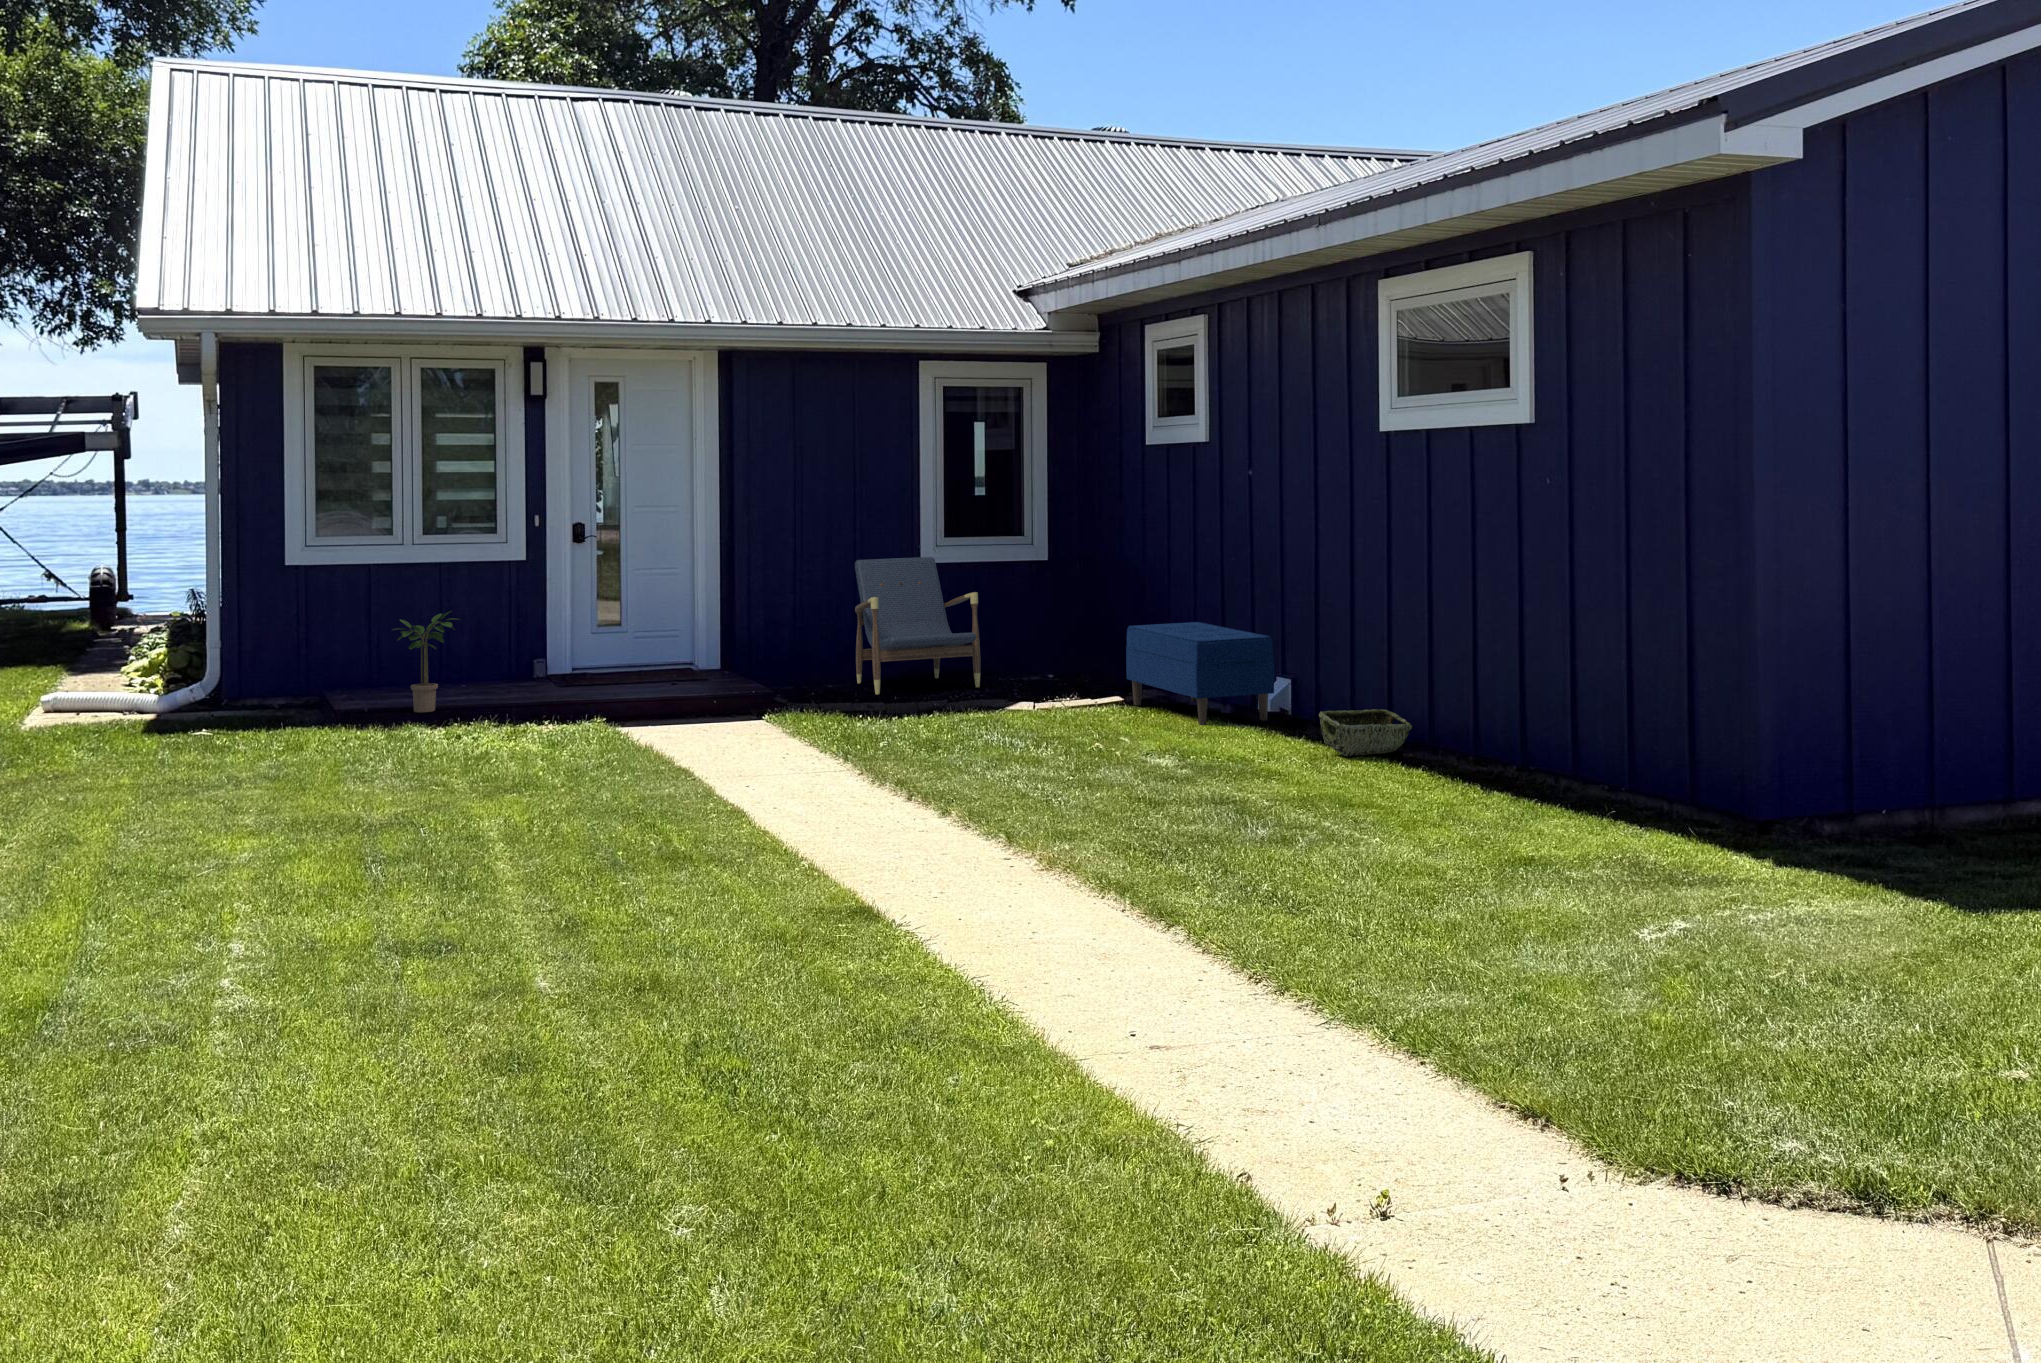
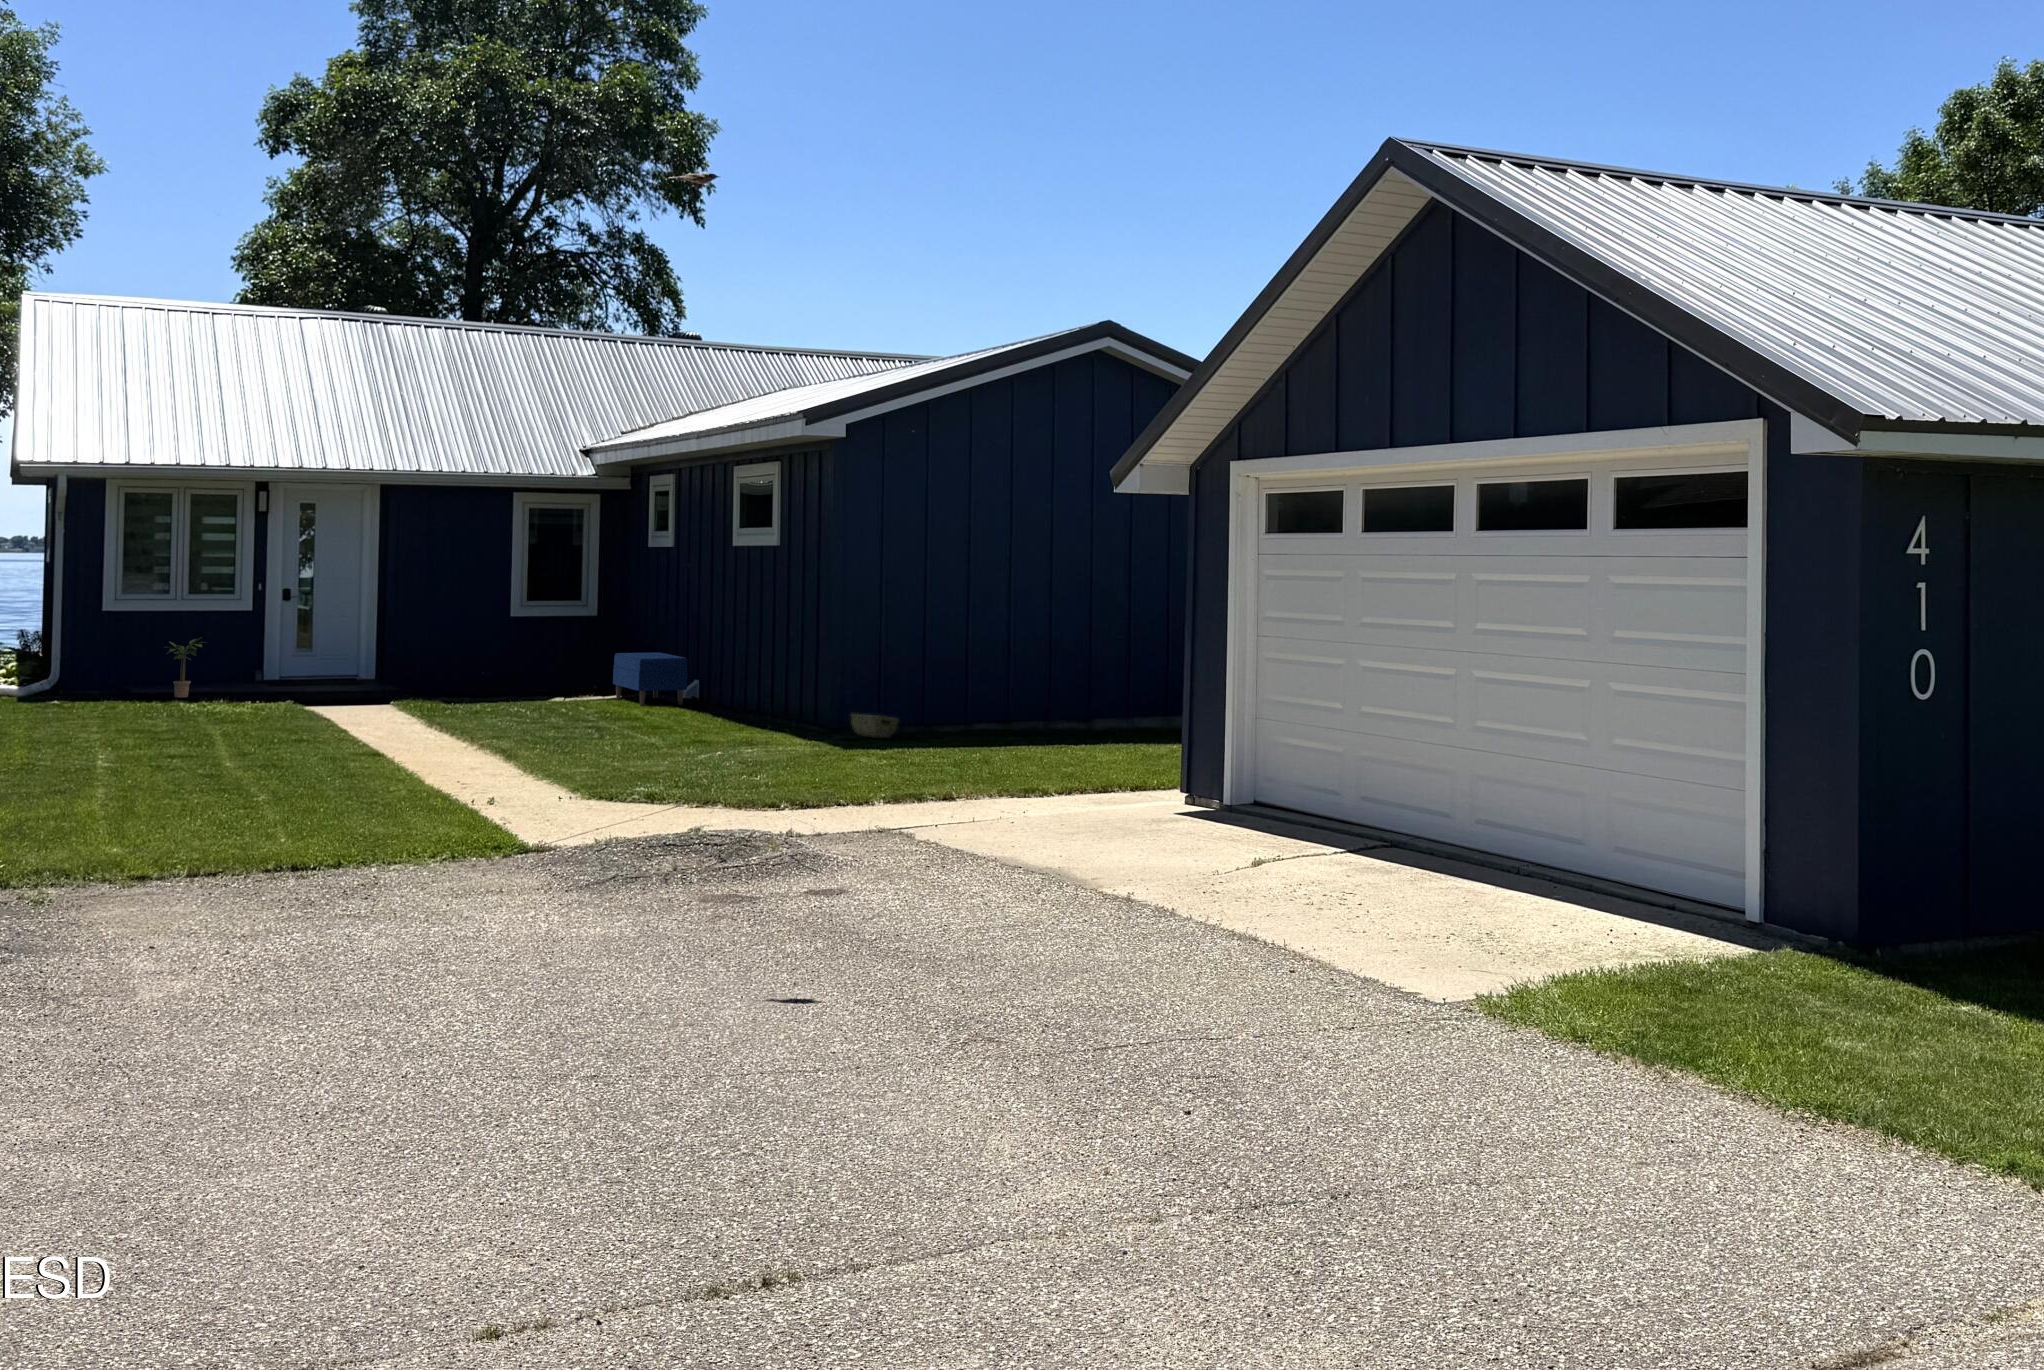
lounge chair: present [855,557,980,694] -> none [462,614,539,694]
woven basket: present [1319,709,1412,756] -> present [851,713,899,738]

